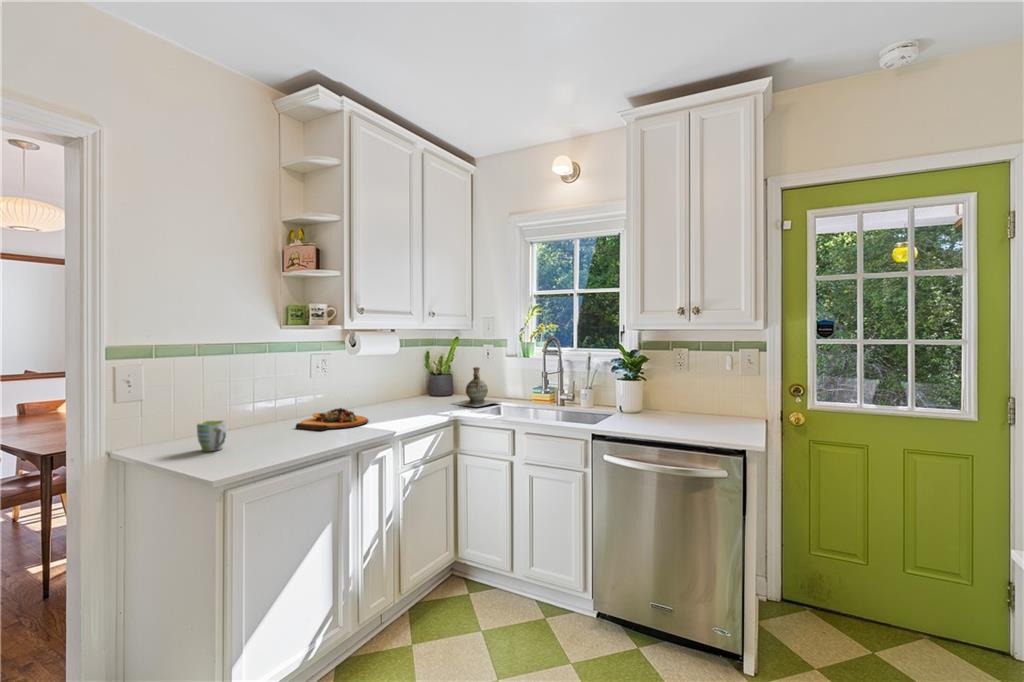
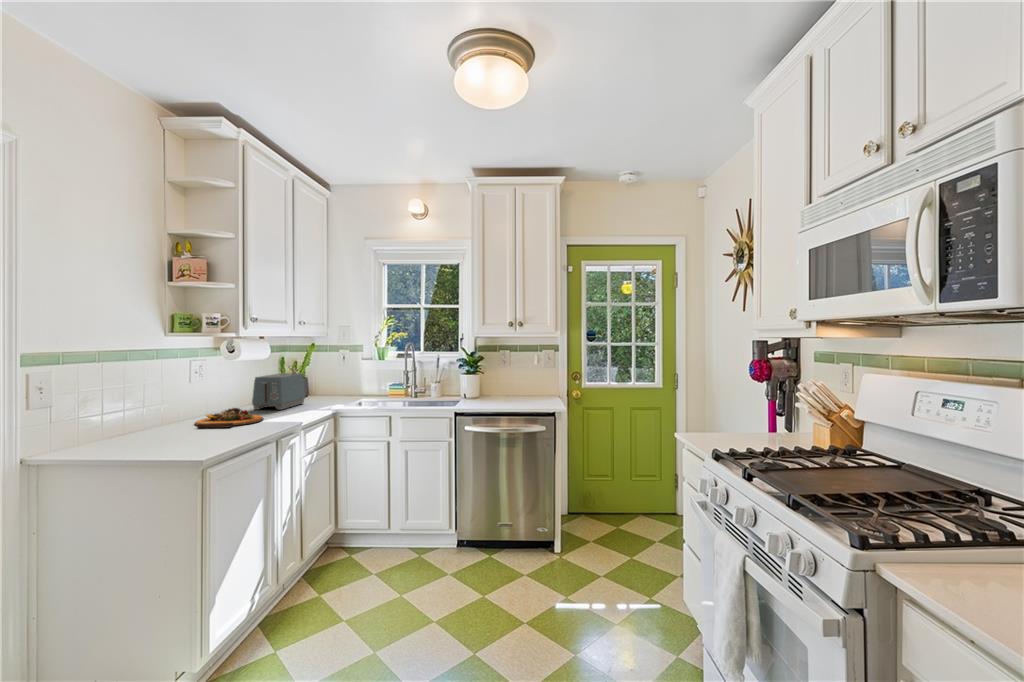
ceramic jug: present [451,367,500,407] -> none [315,368,364,401]
toaster: none [374,371,434,412] -> present [252,374,305,410]
mug: present [197,421,226,452] -> none [127,422,161,451]

